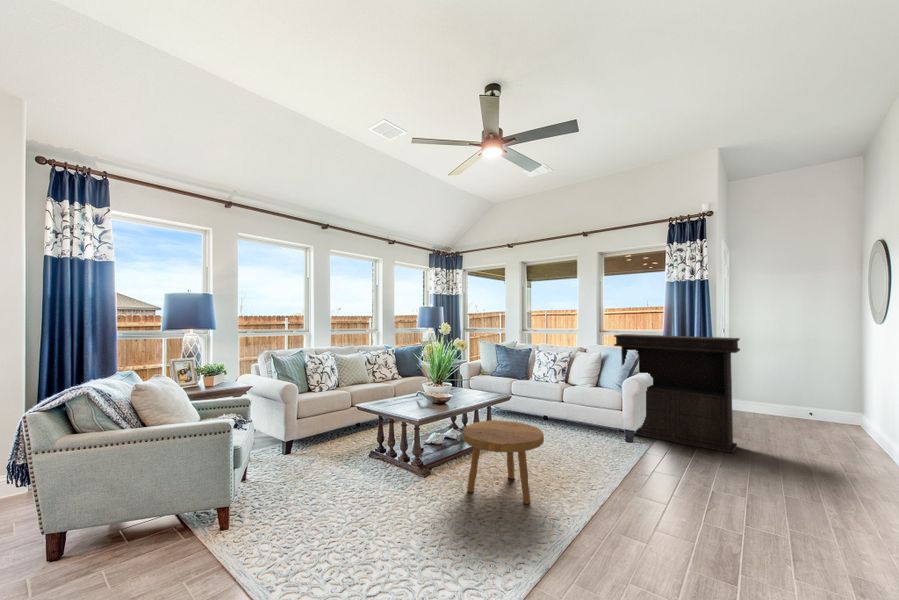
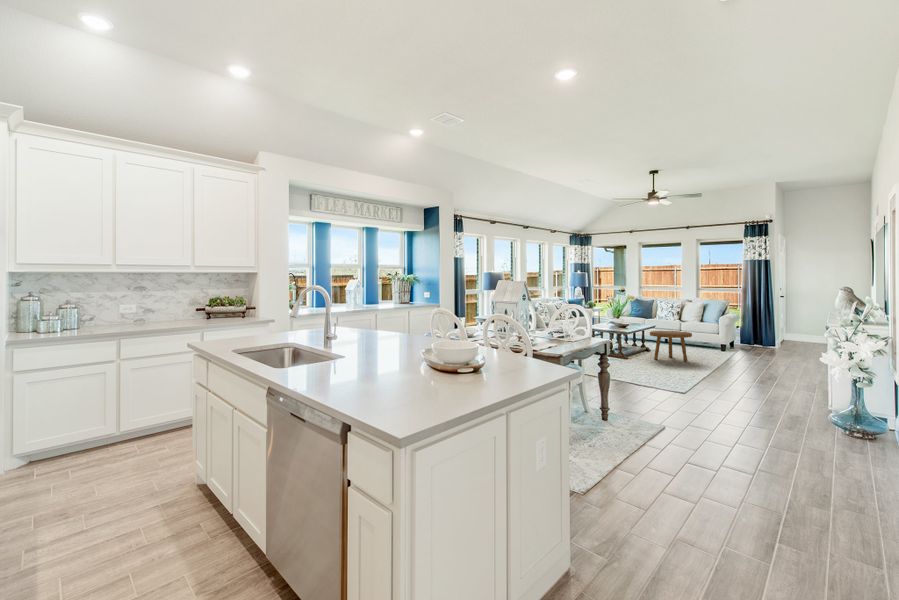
console table: present [614,334,740,453] -> none [712,292,788,352]

